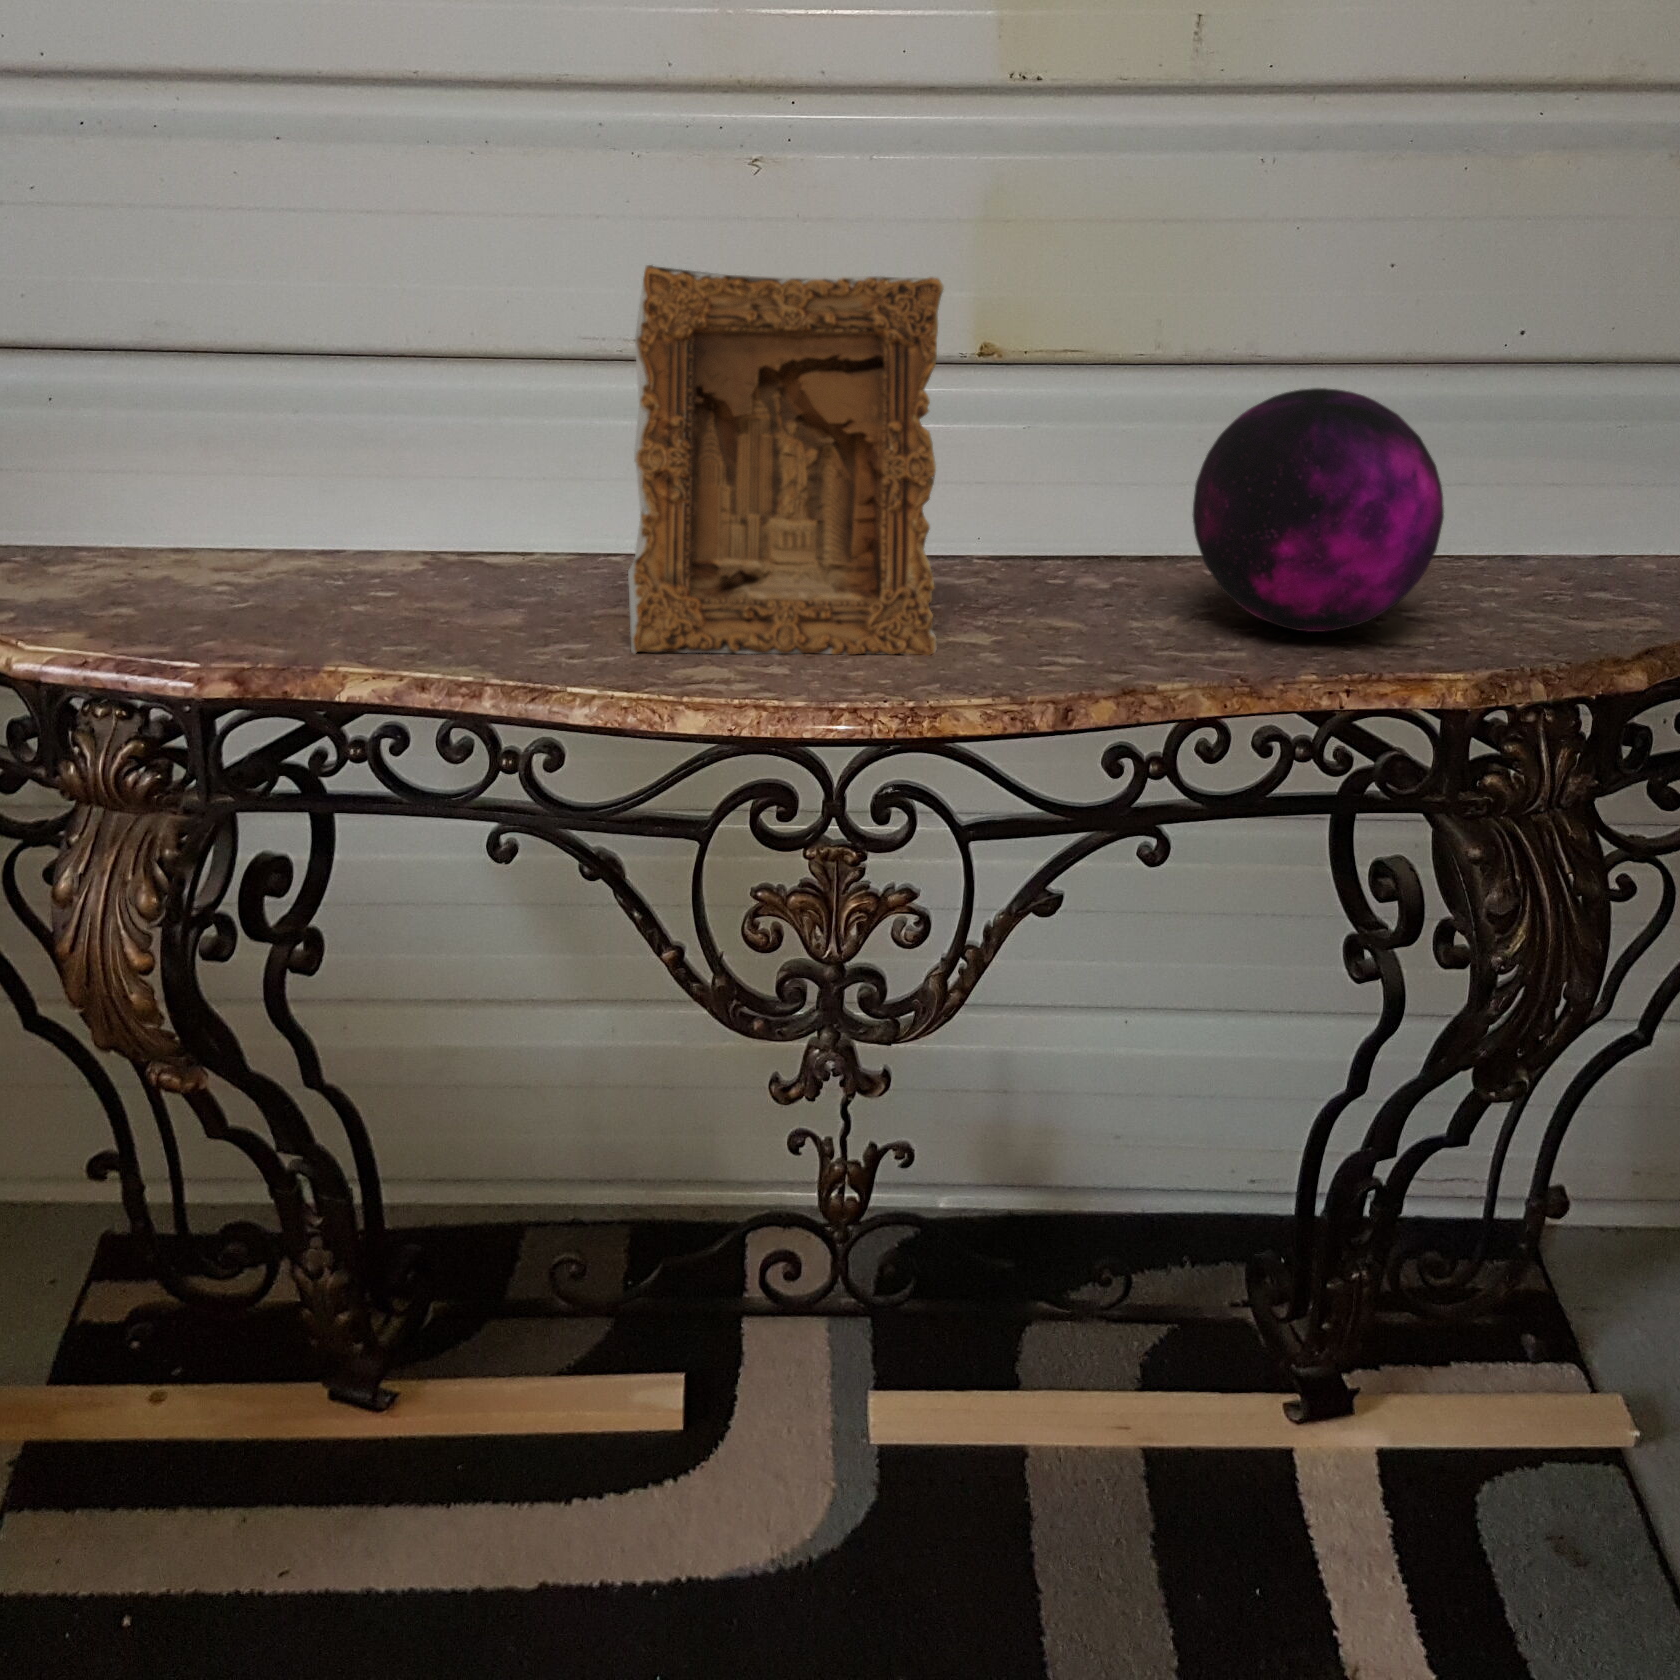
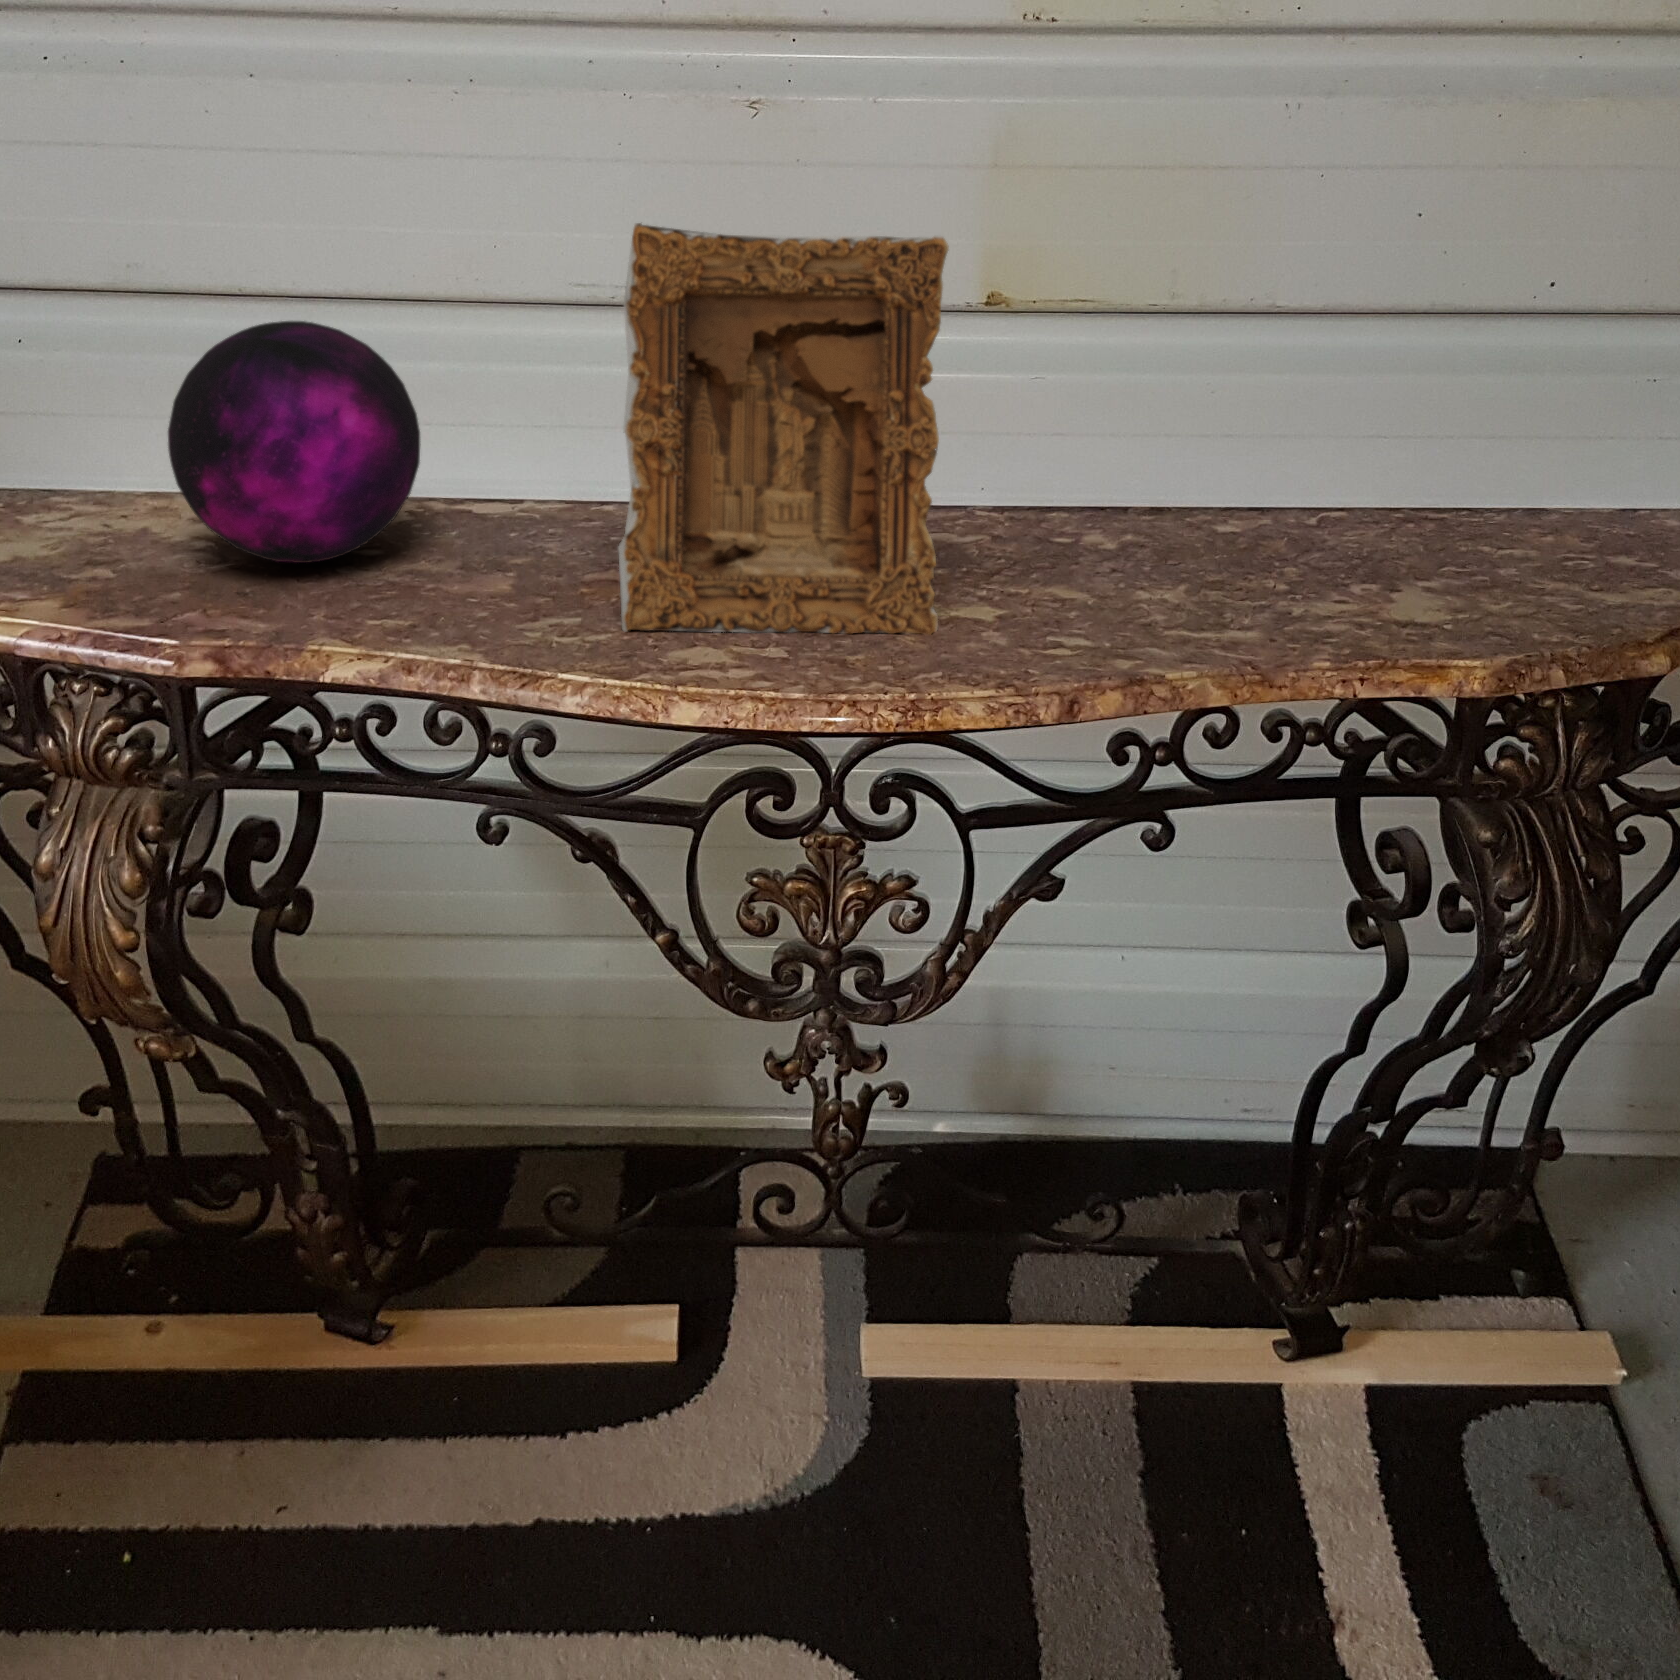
decorative orb: present [1192,388,1444,632] -> present [168,321,420,563]

